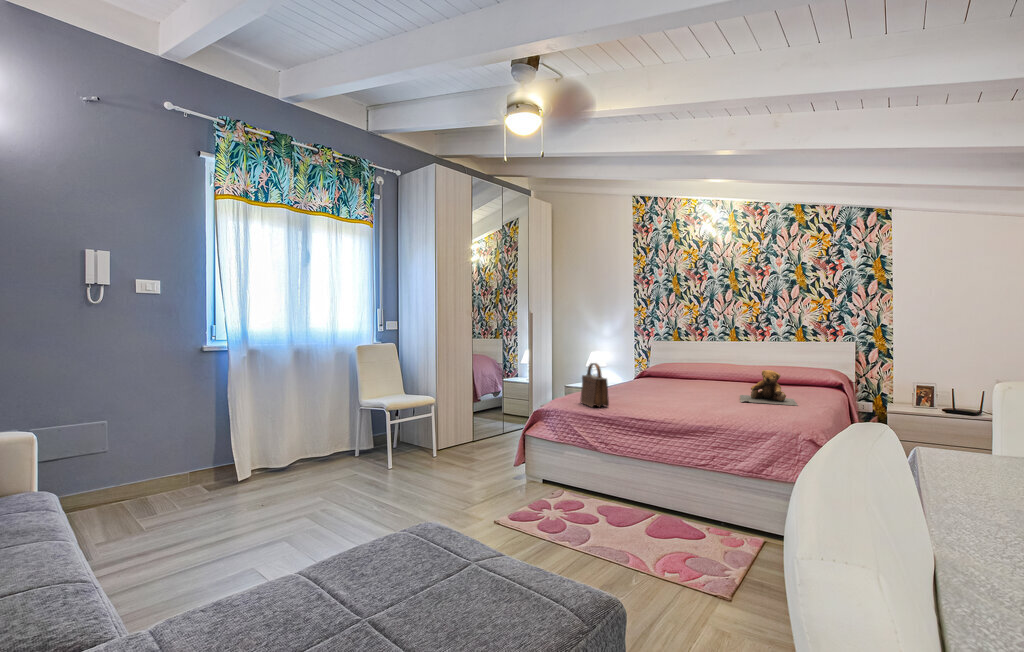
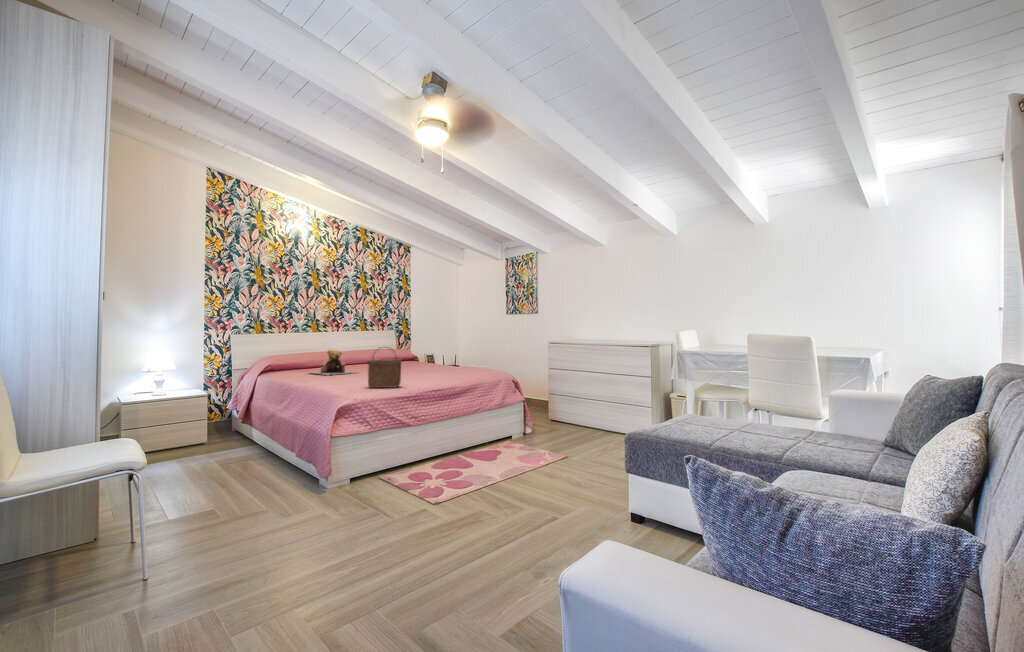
teddy bear: present [740,370,797,406] -> present [311,350,355,375]

